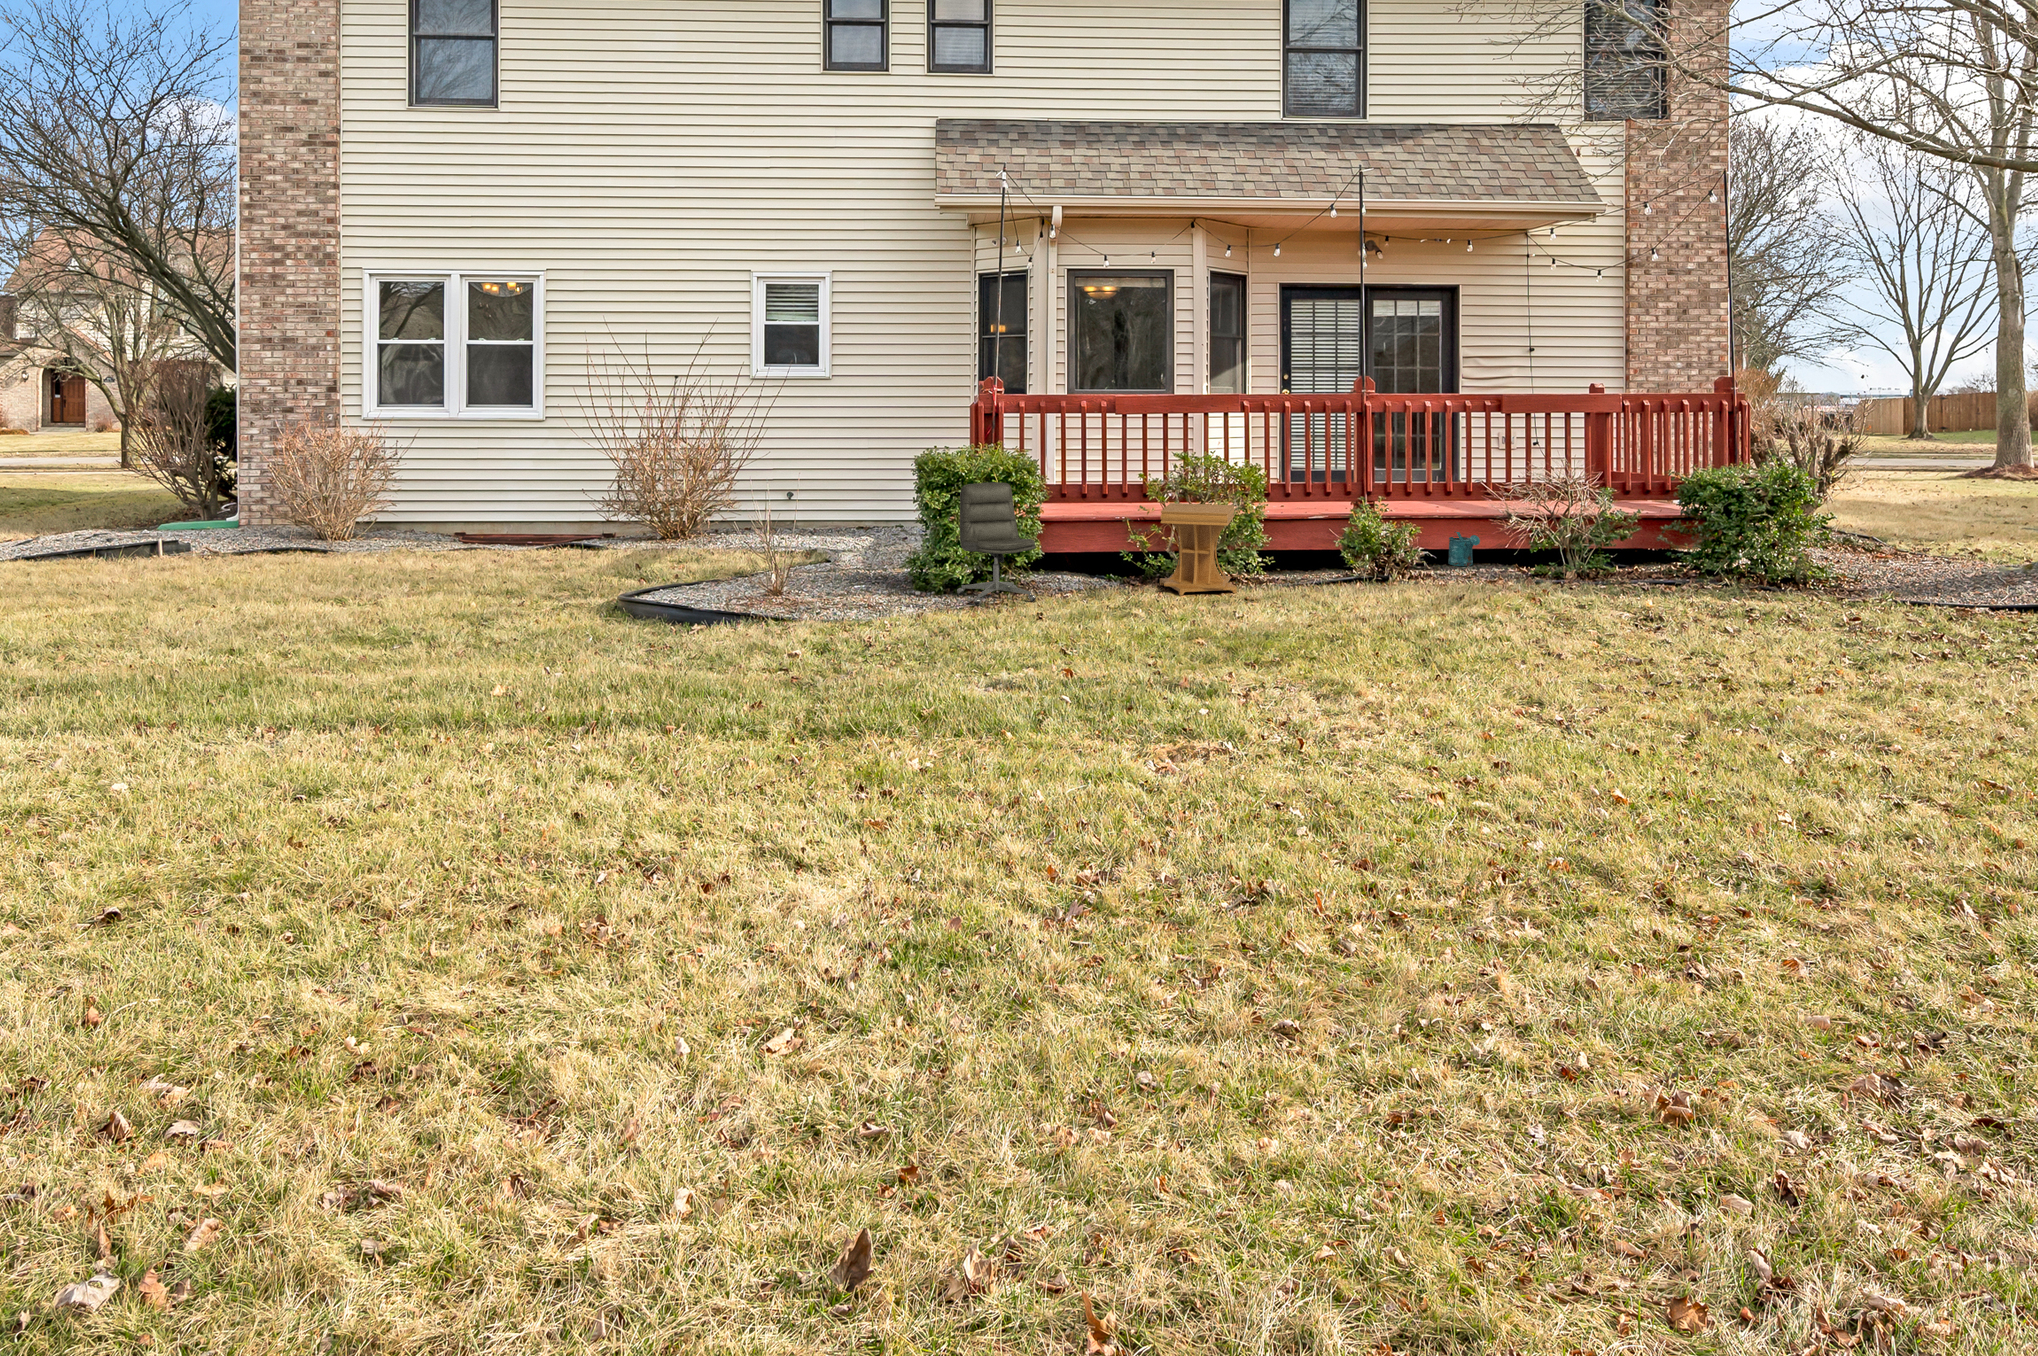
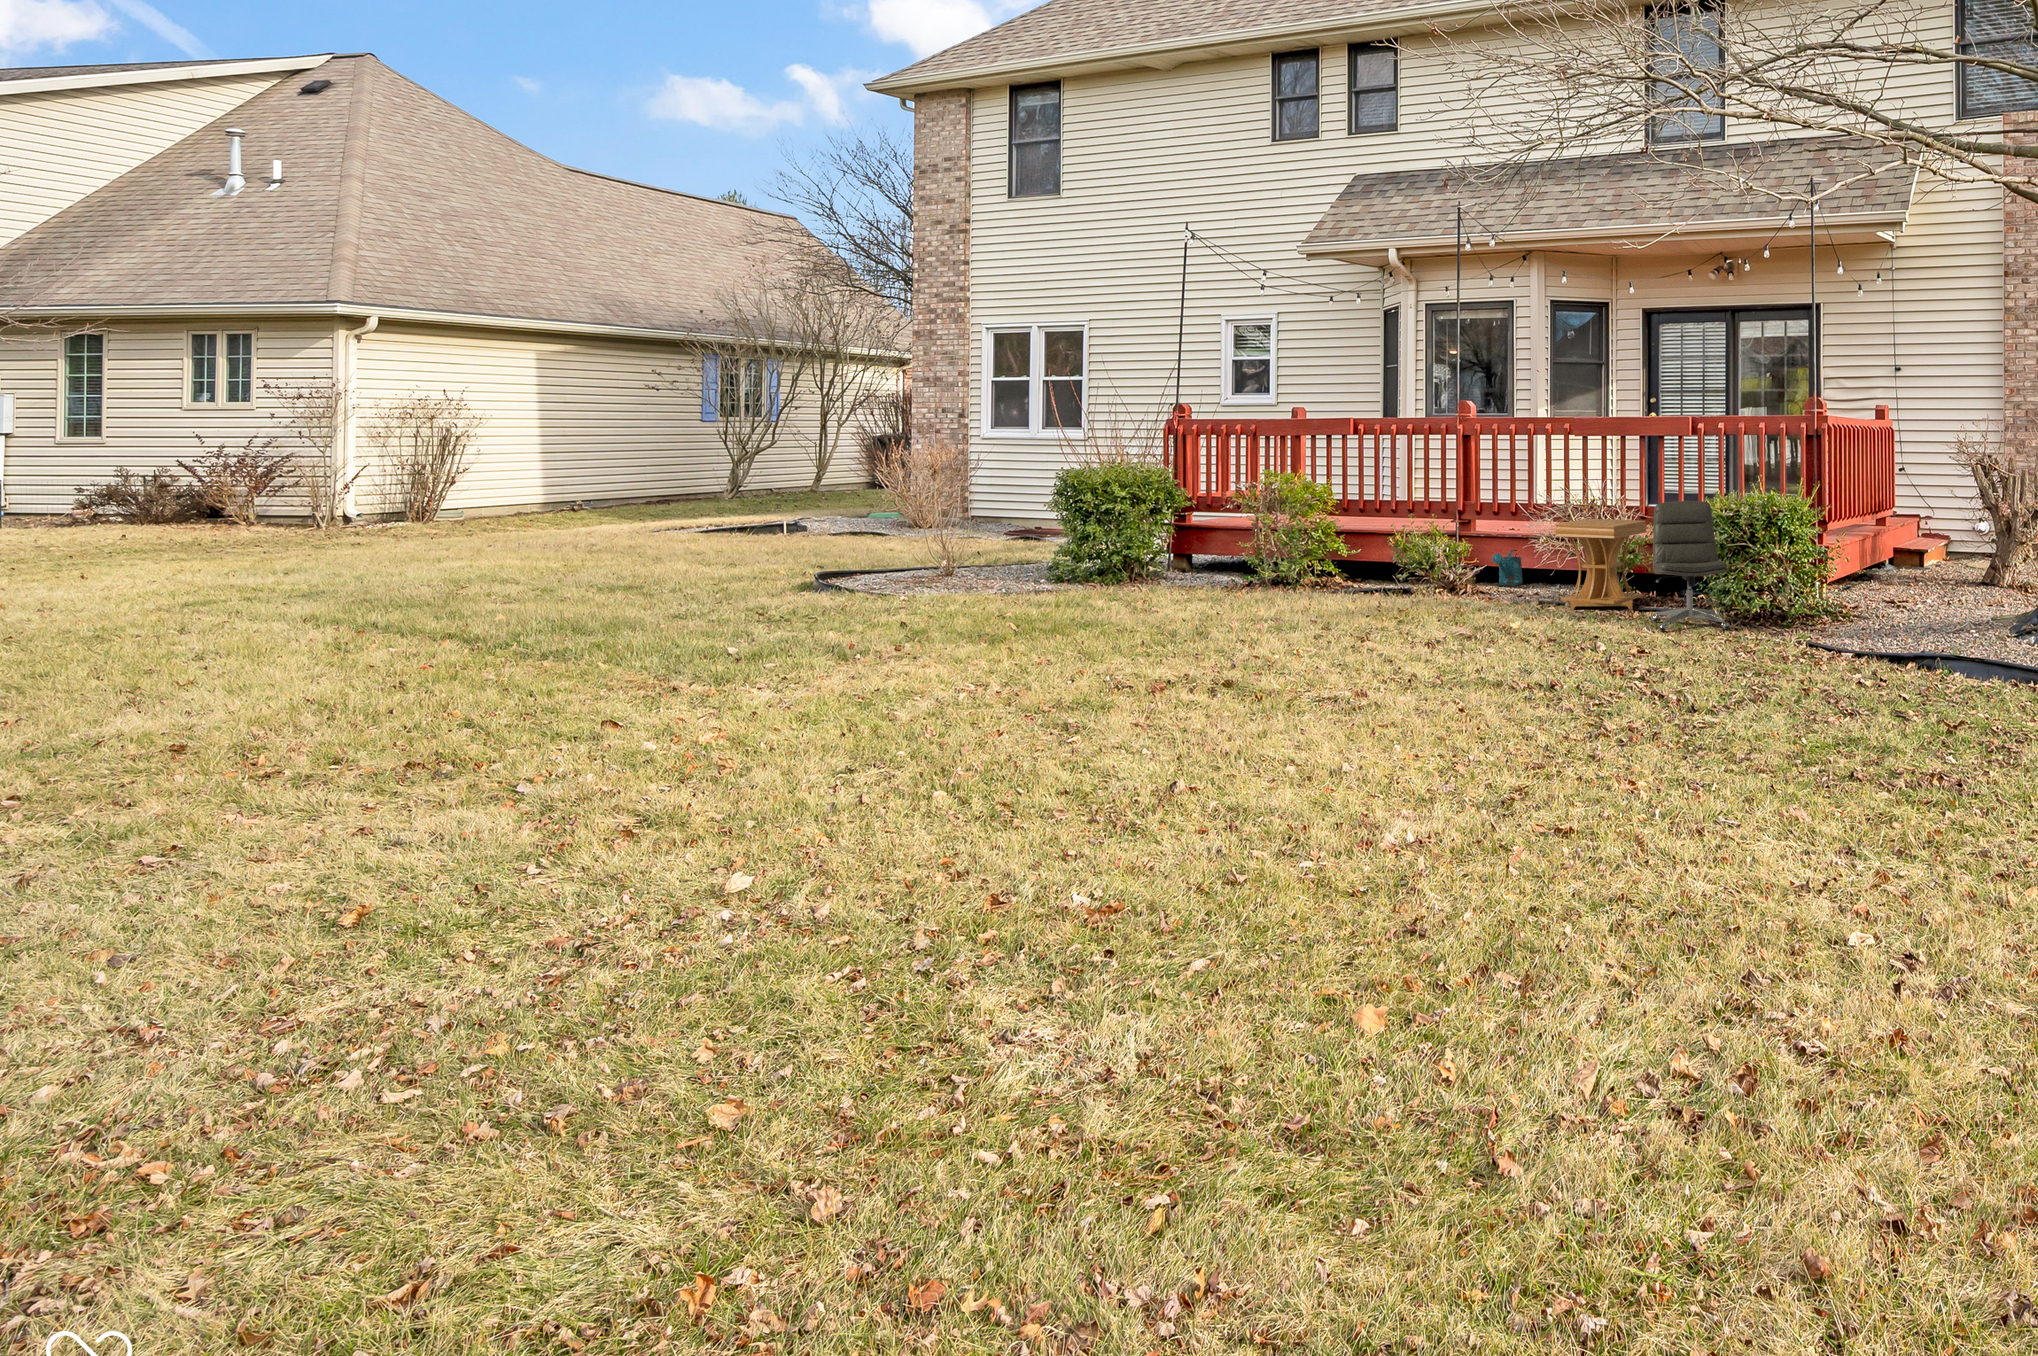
chair: present [957,482,1036,605] -> present [1652,501,1730,632]
side table: present [1160,503,1237,596] -> present [1555,519,1647,610]

